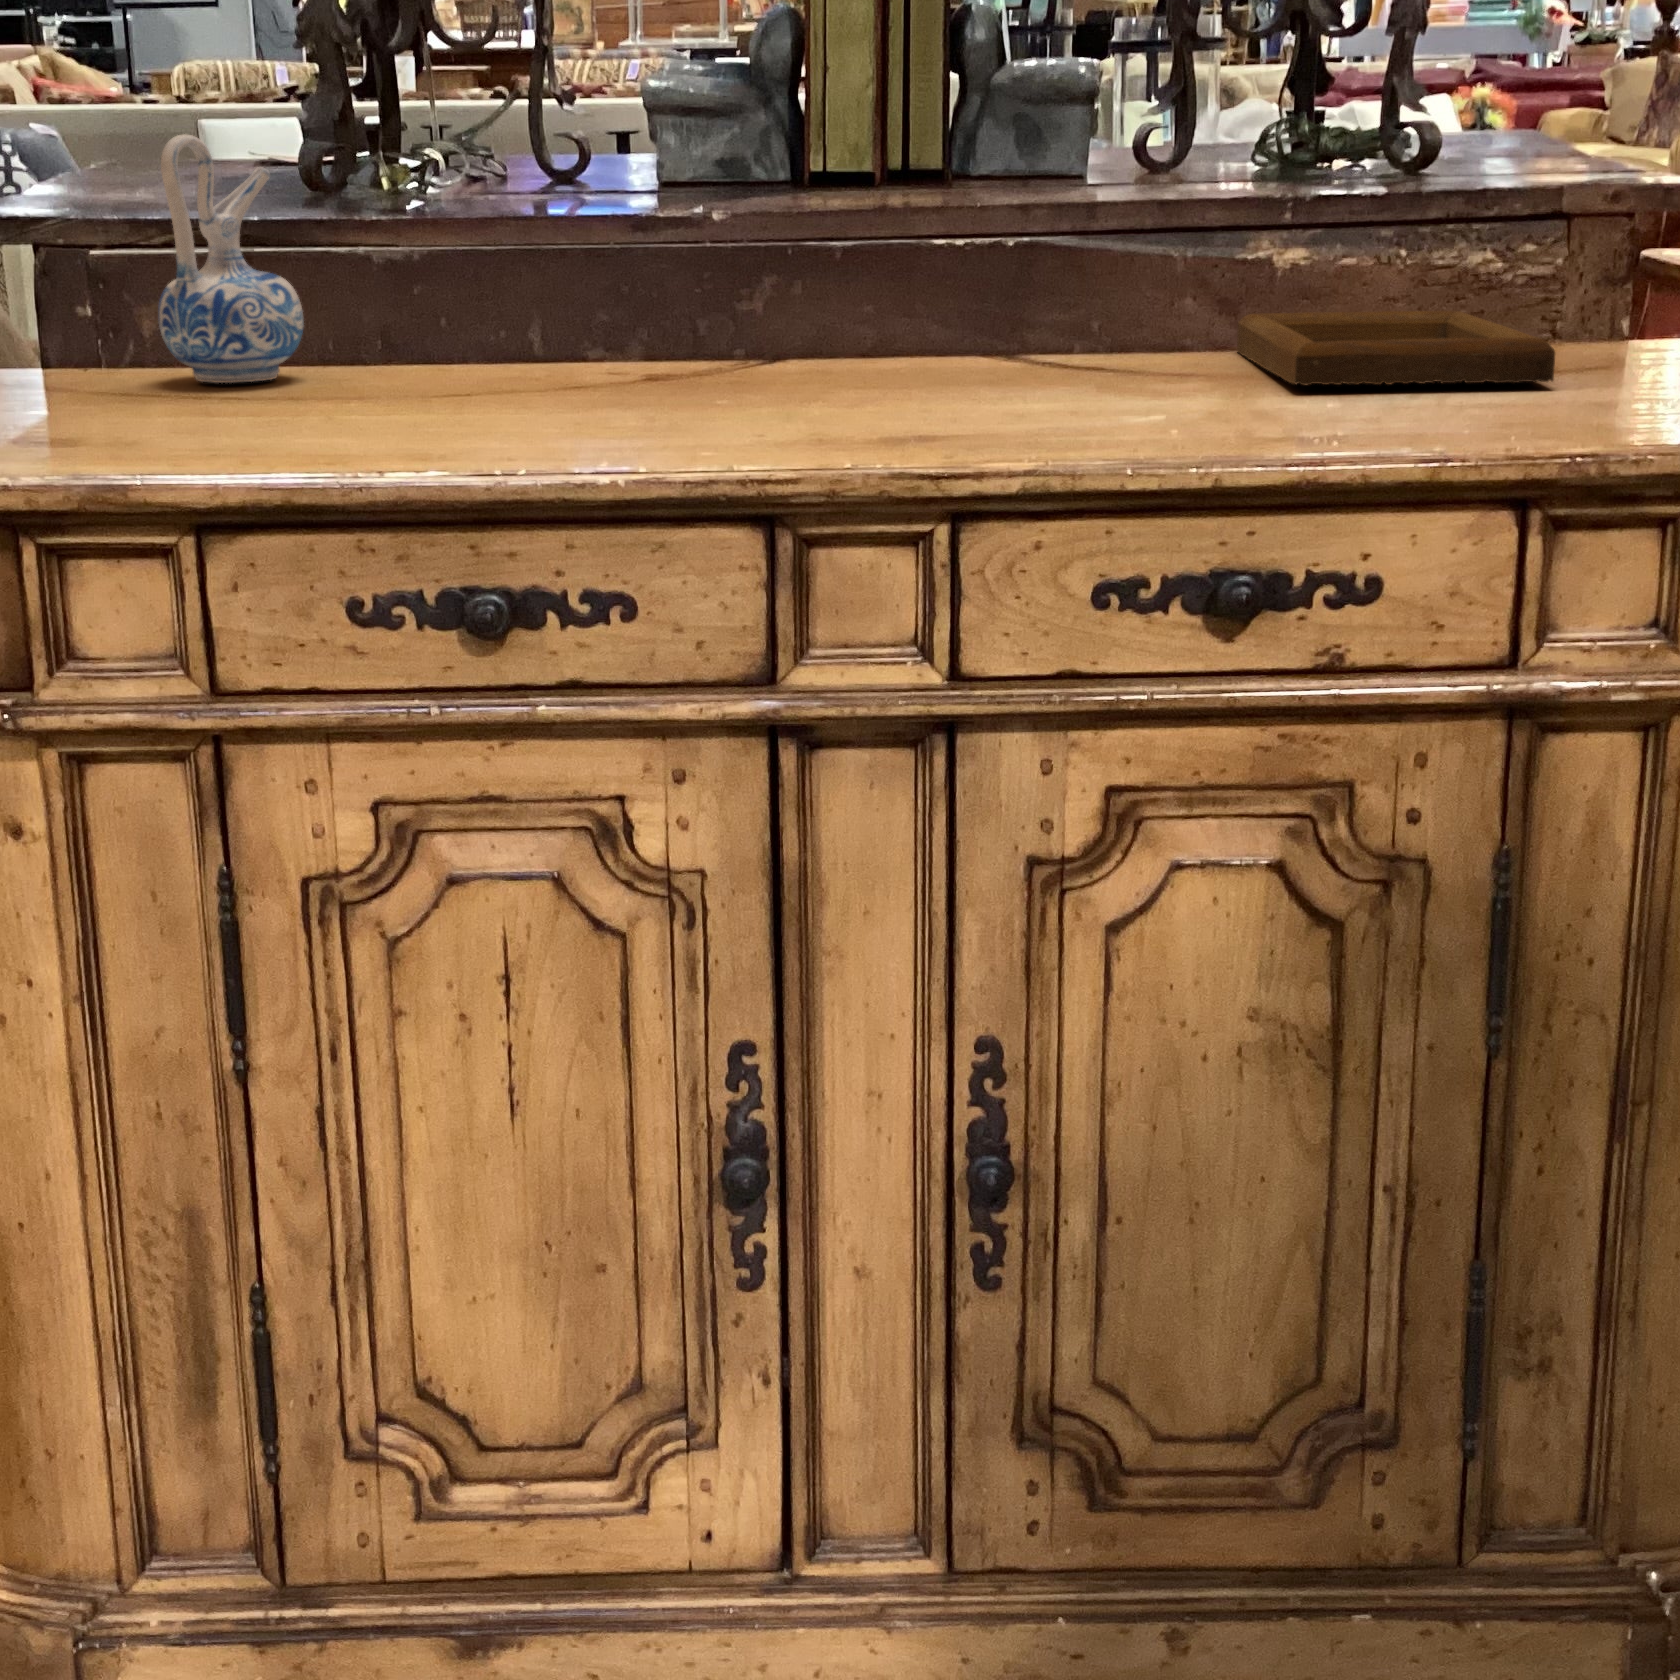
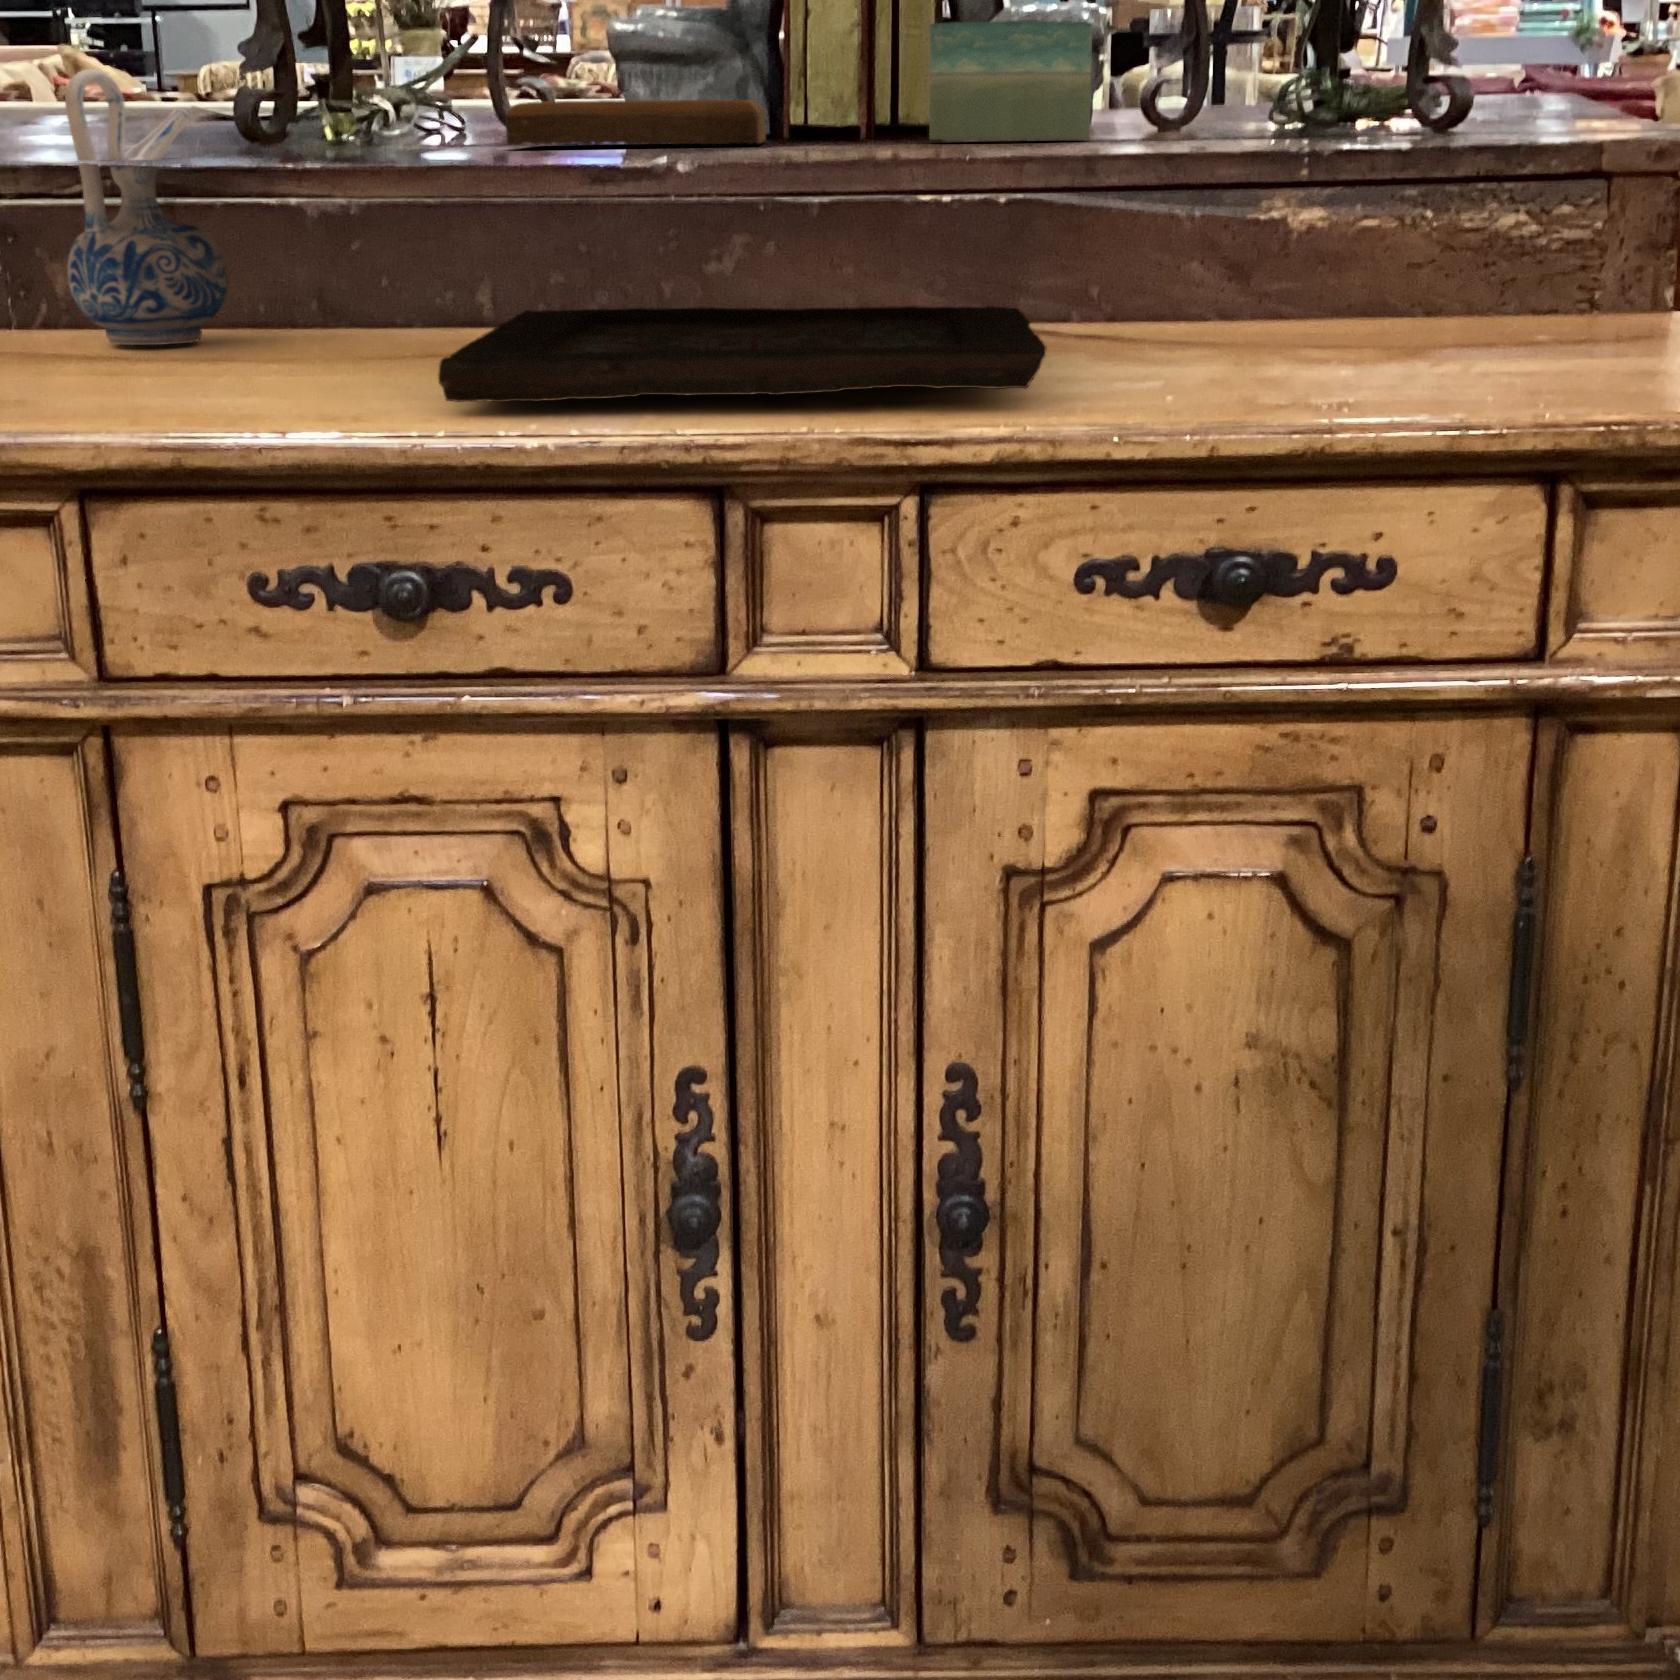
candle: none [942,80,1092,188] -> present [929,21,1092,140]
picture frame: present [1237,311,1555,385] -> present [505,100,766,145]
decorative tray: none [521,343,1067,443] -> present [438,306,1046,402]

